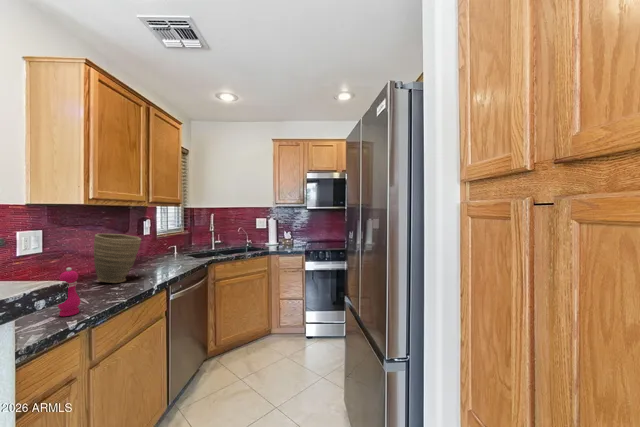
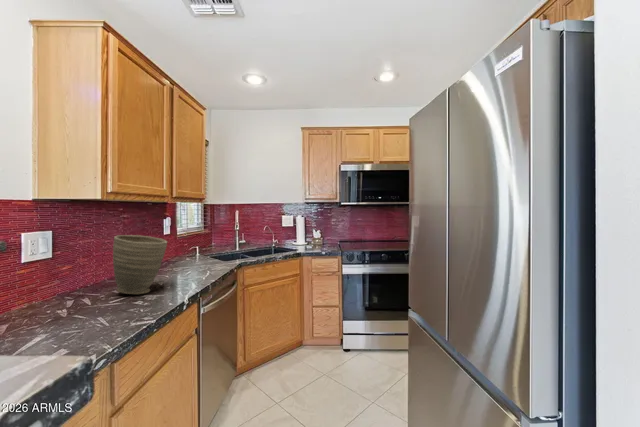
pepper mill: present [58,267,80,316] -> none [71,282,99,347]

